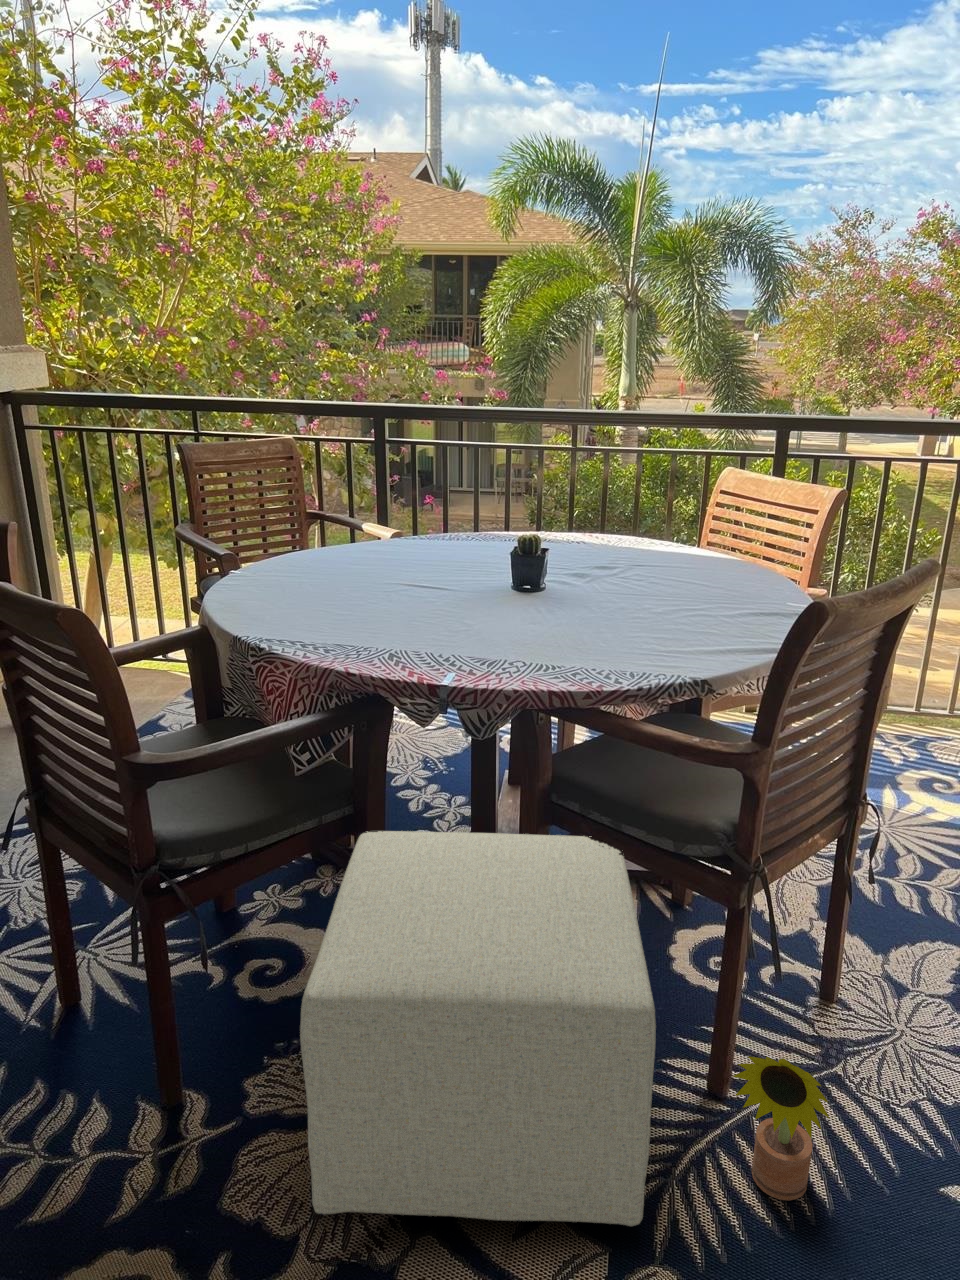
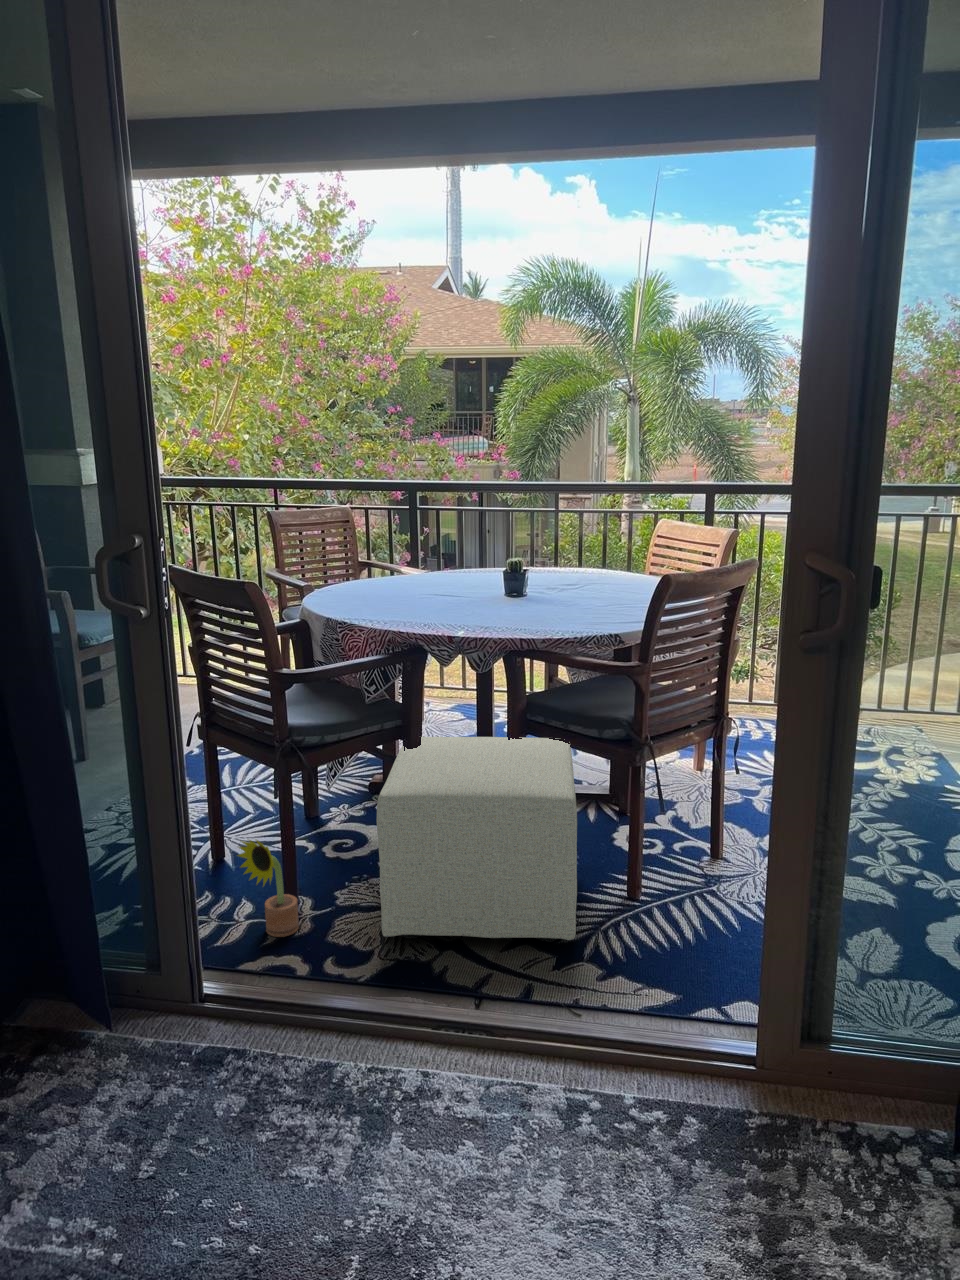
decorative plant: present [732,1056,830,1201] -> present [238,840,299,937]

